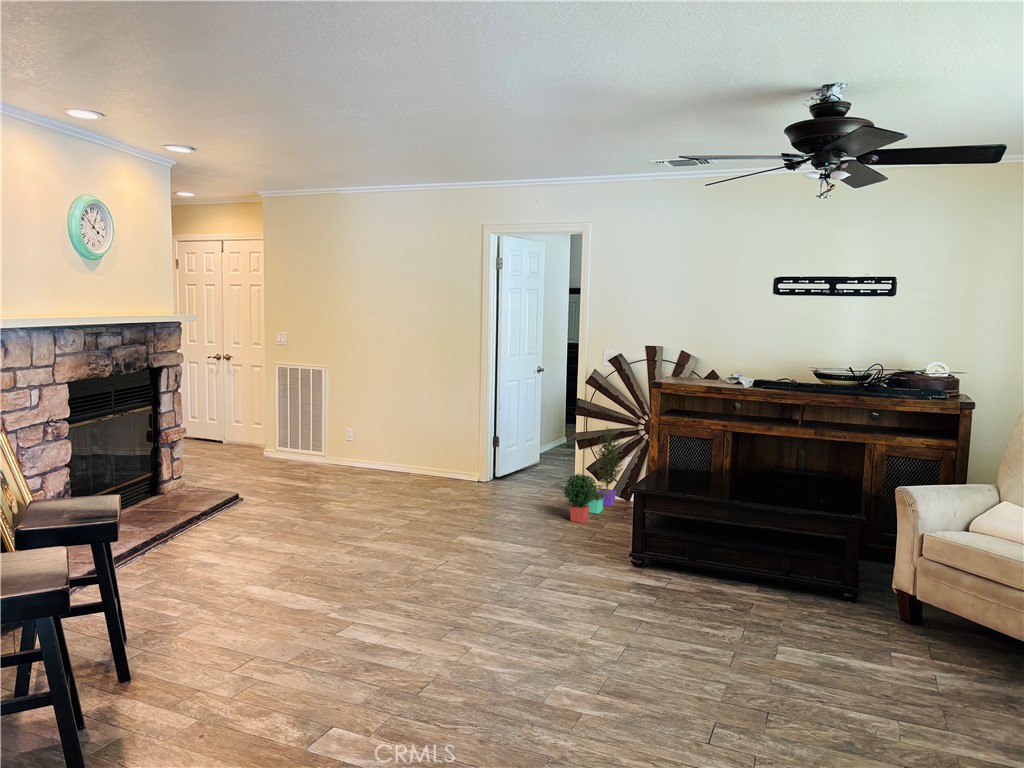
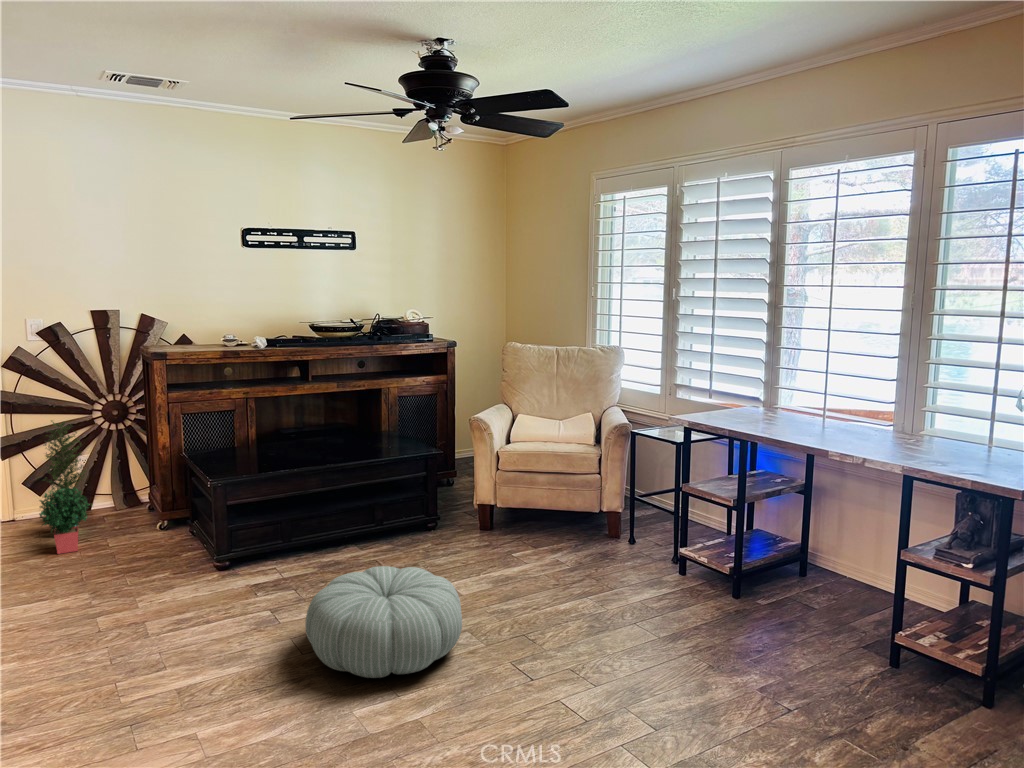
pouf: none [576,582,719,680] -> present [305,566,462,678]

